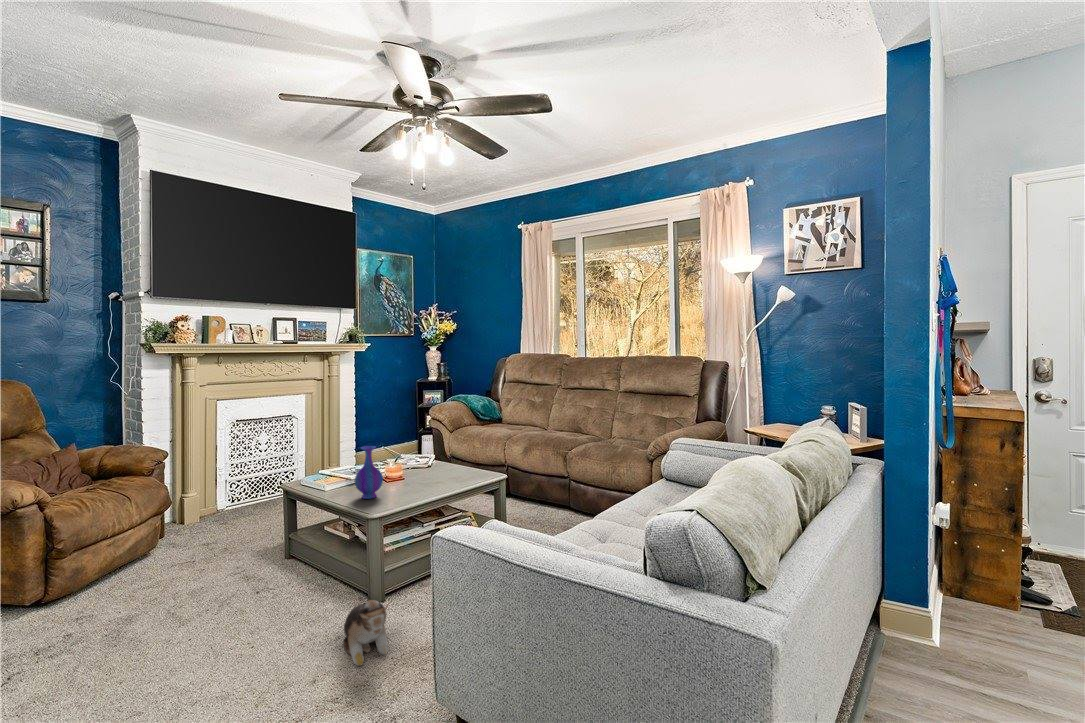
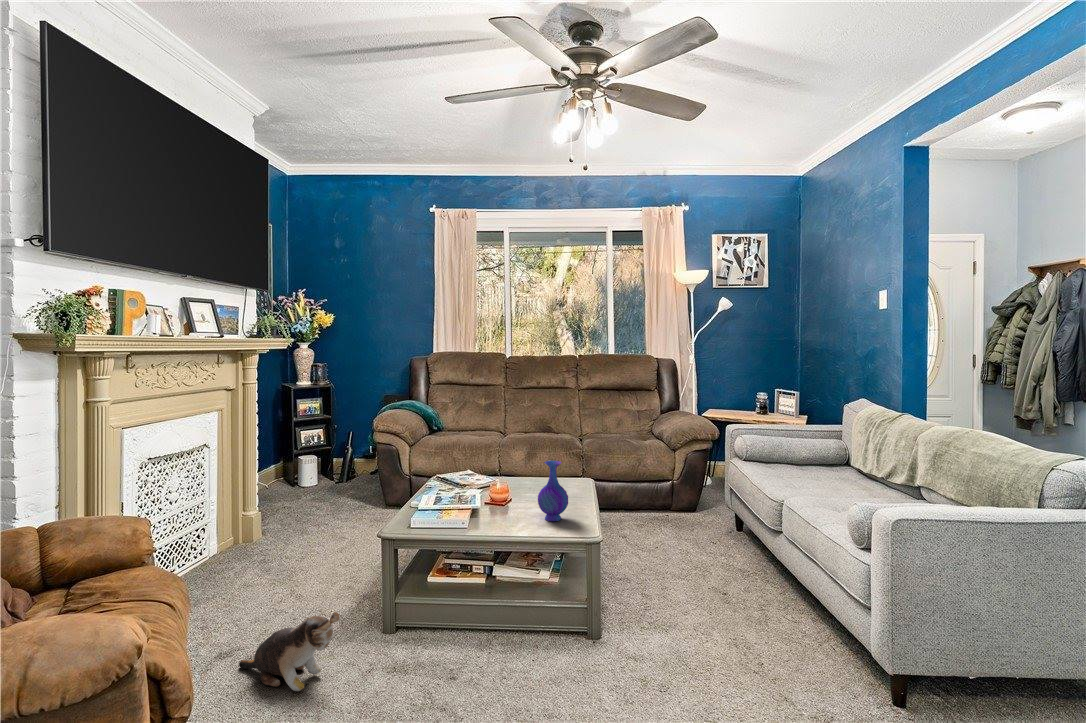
plush toy: present [343,600,389,666] -> present [239,612,339,691]

